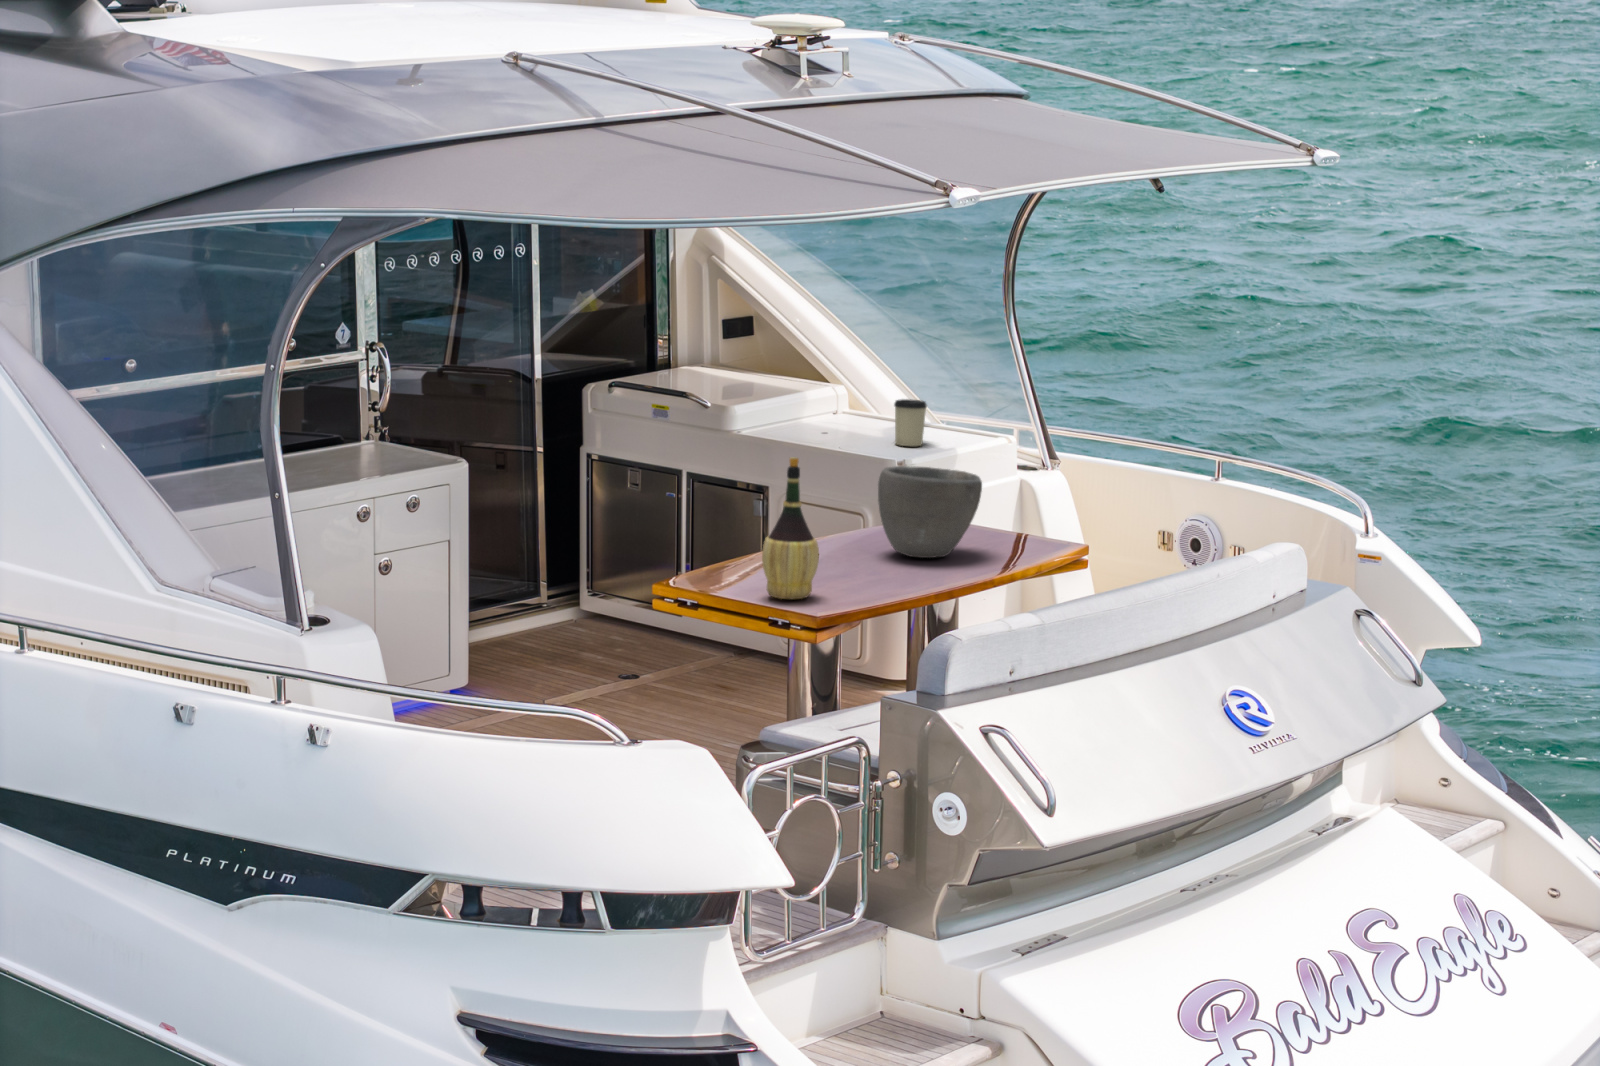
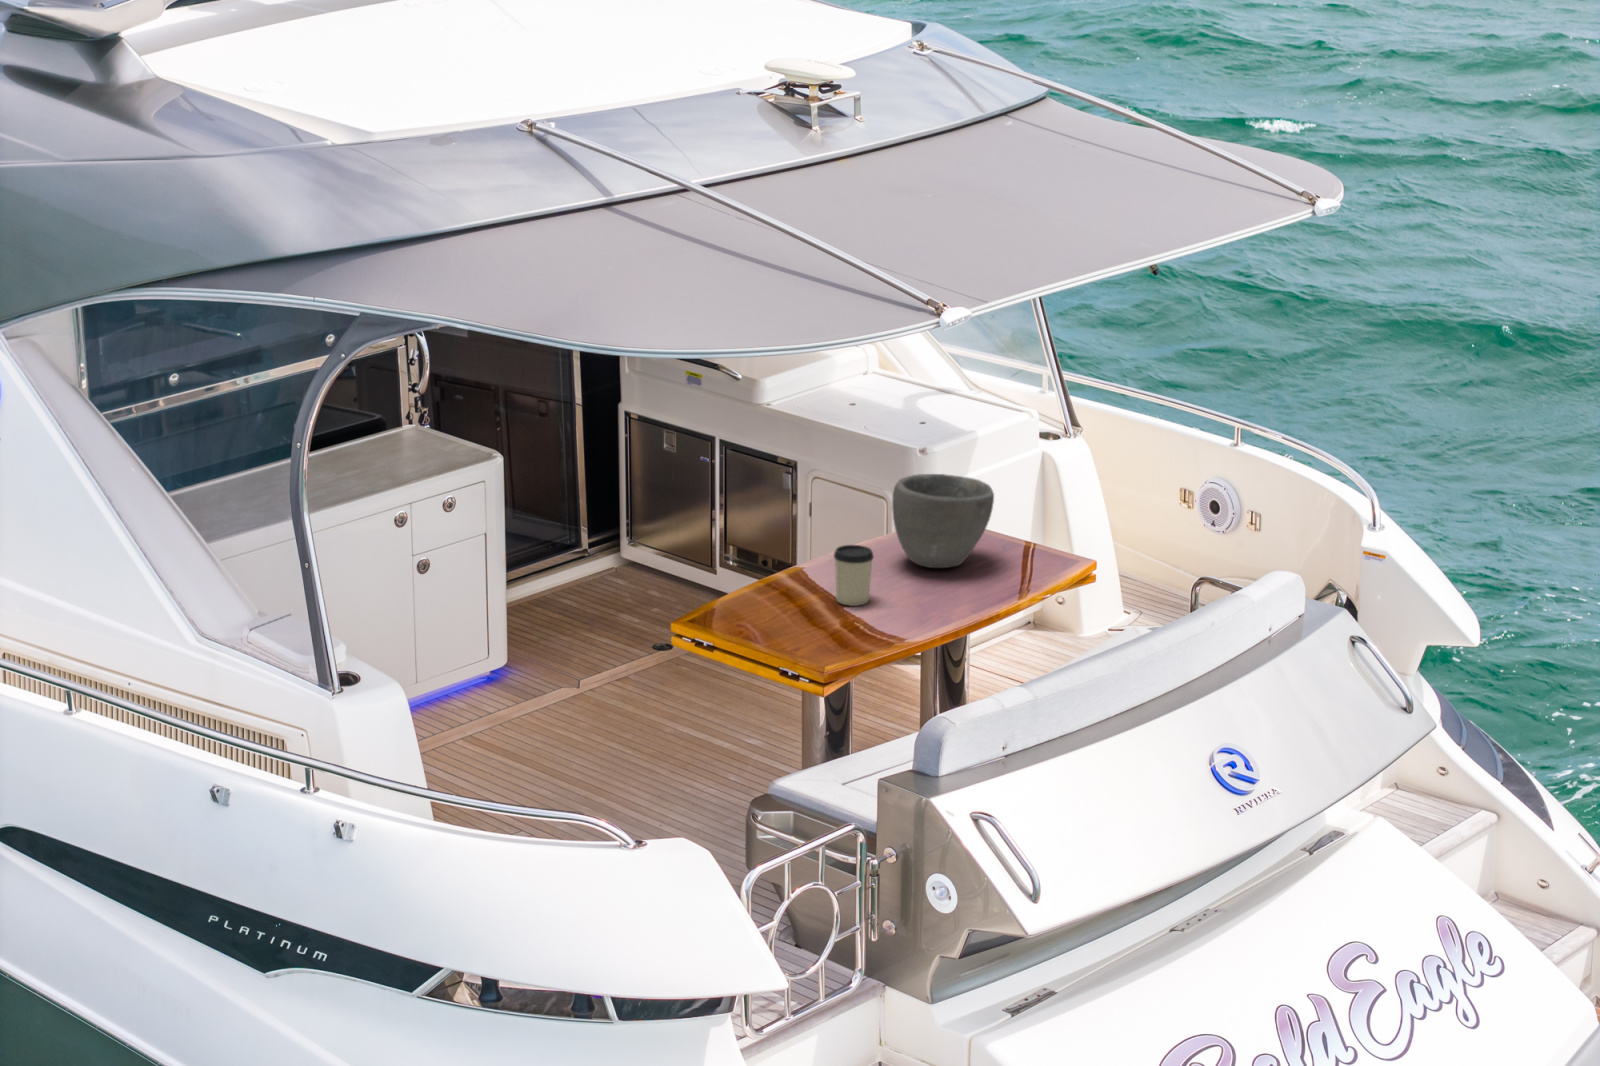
cup: present [894,399,927,446] -> present [834,545,873,606]
wine bottle: present [762,457,819,599] -> none [774,500,829,635]

